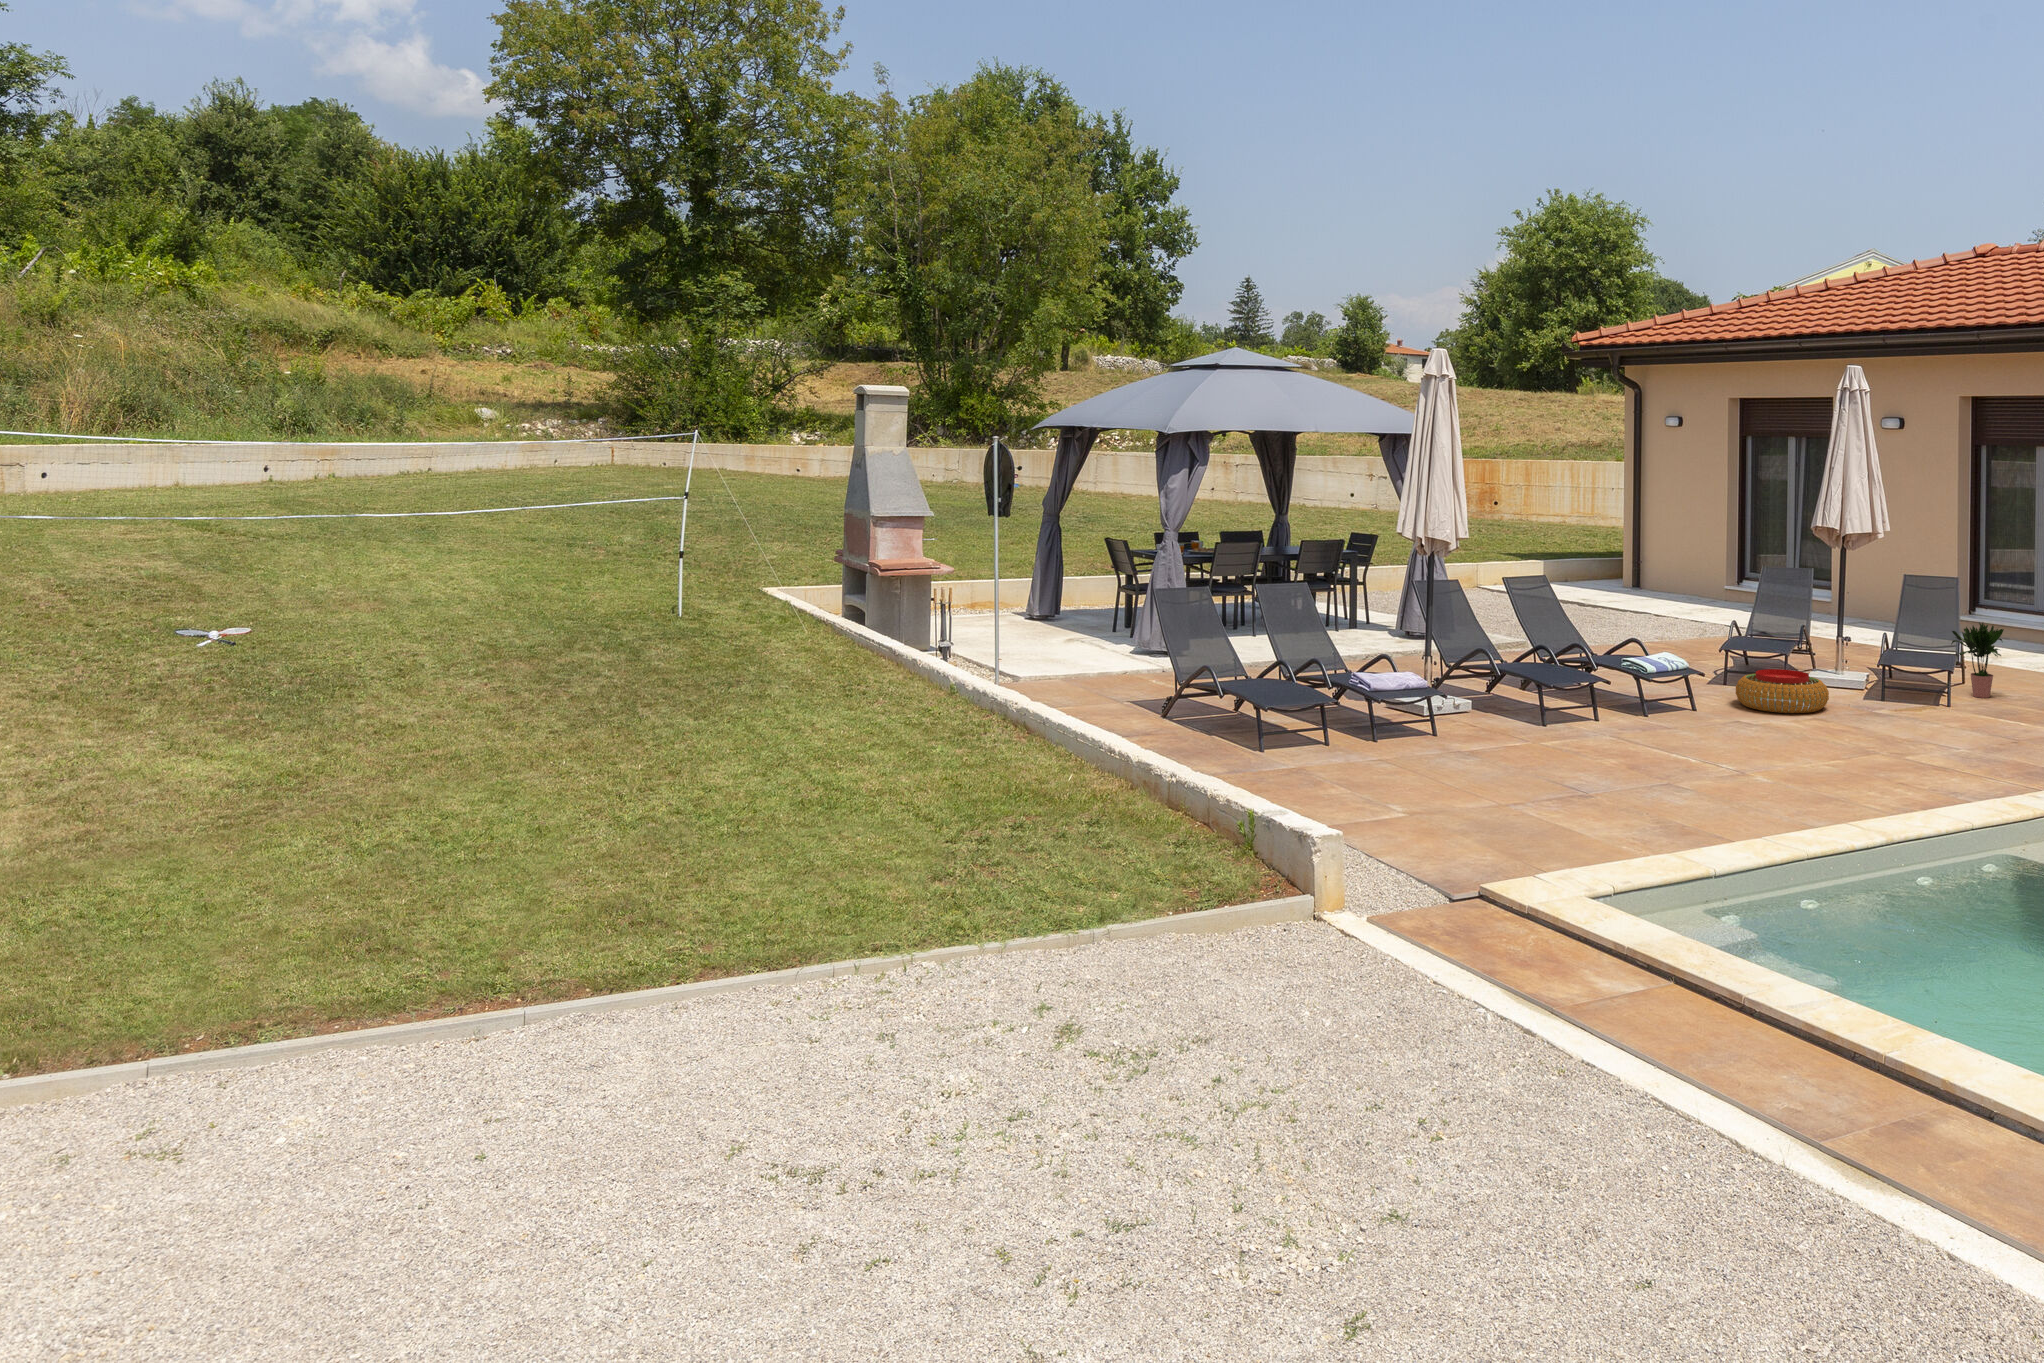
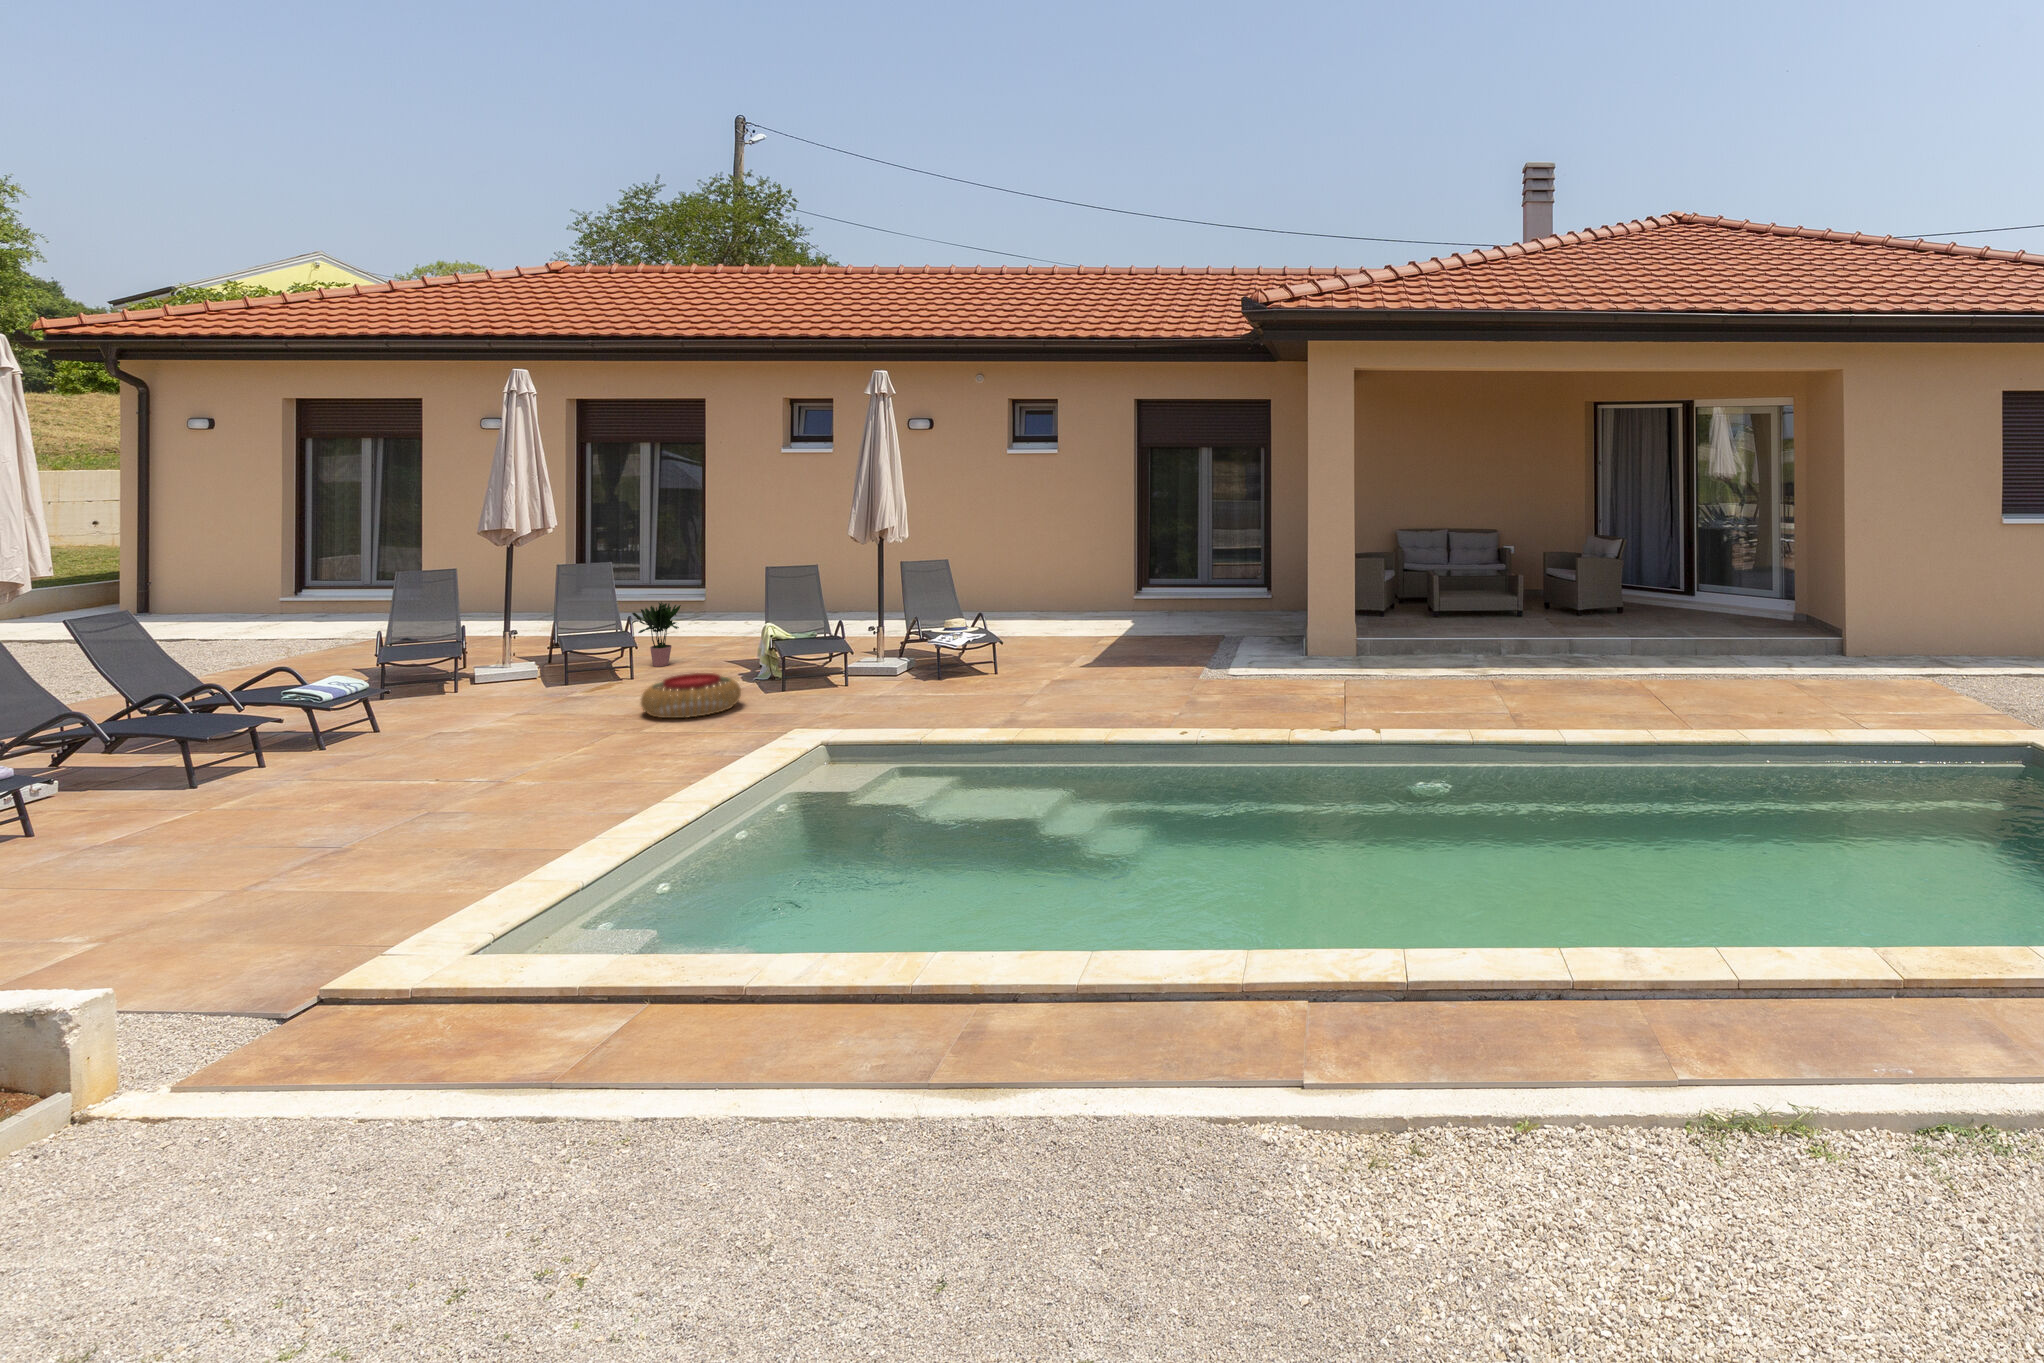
pouf: present [1736,669,1829,713] -> present [641,673,741,718]

